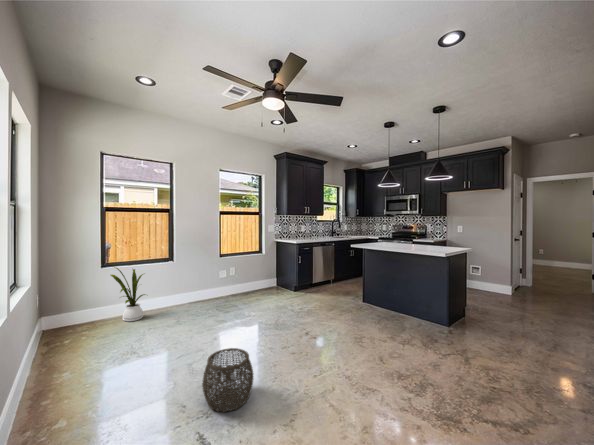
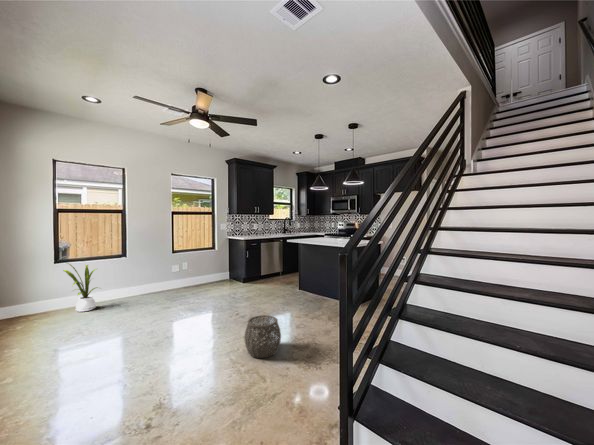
woven basket: present [202,348,253,412] -> present [244,315,281,358]

